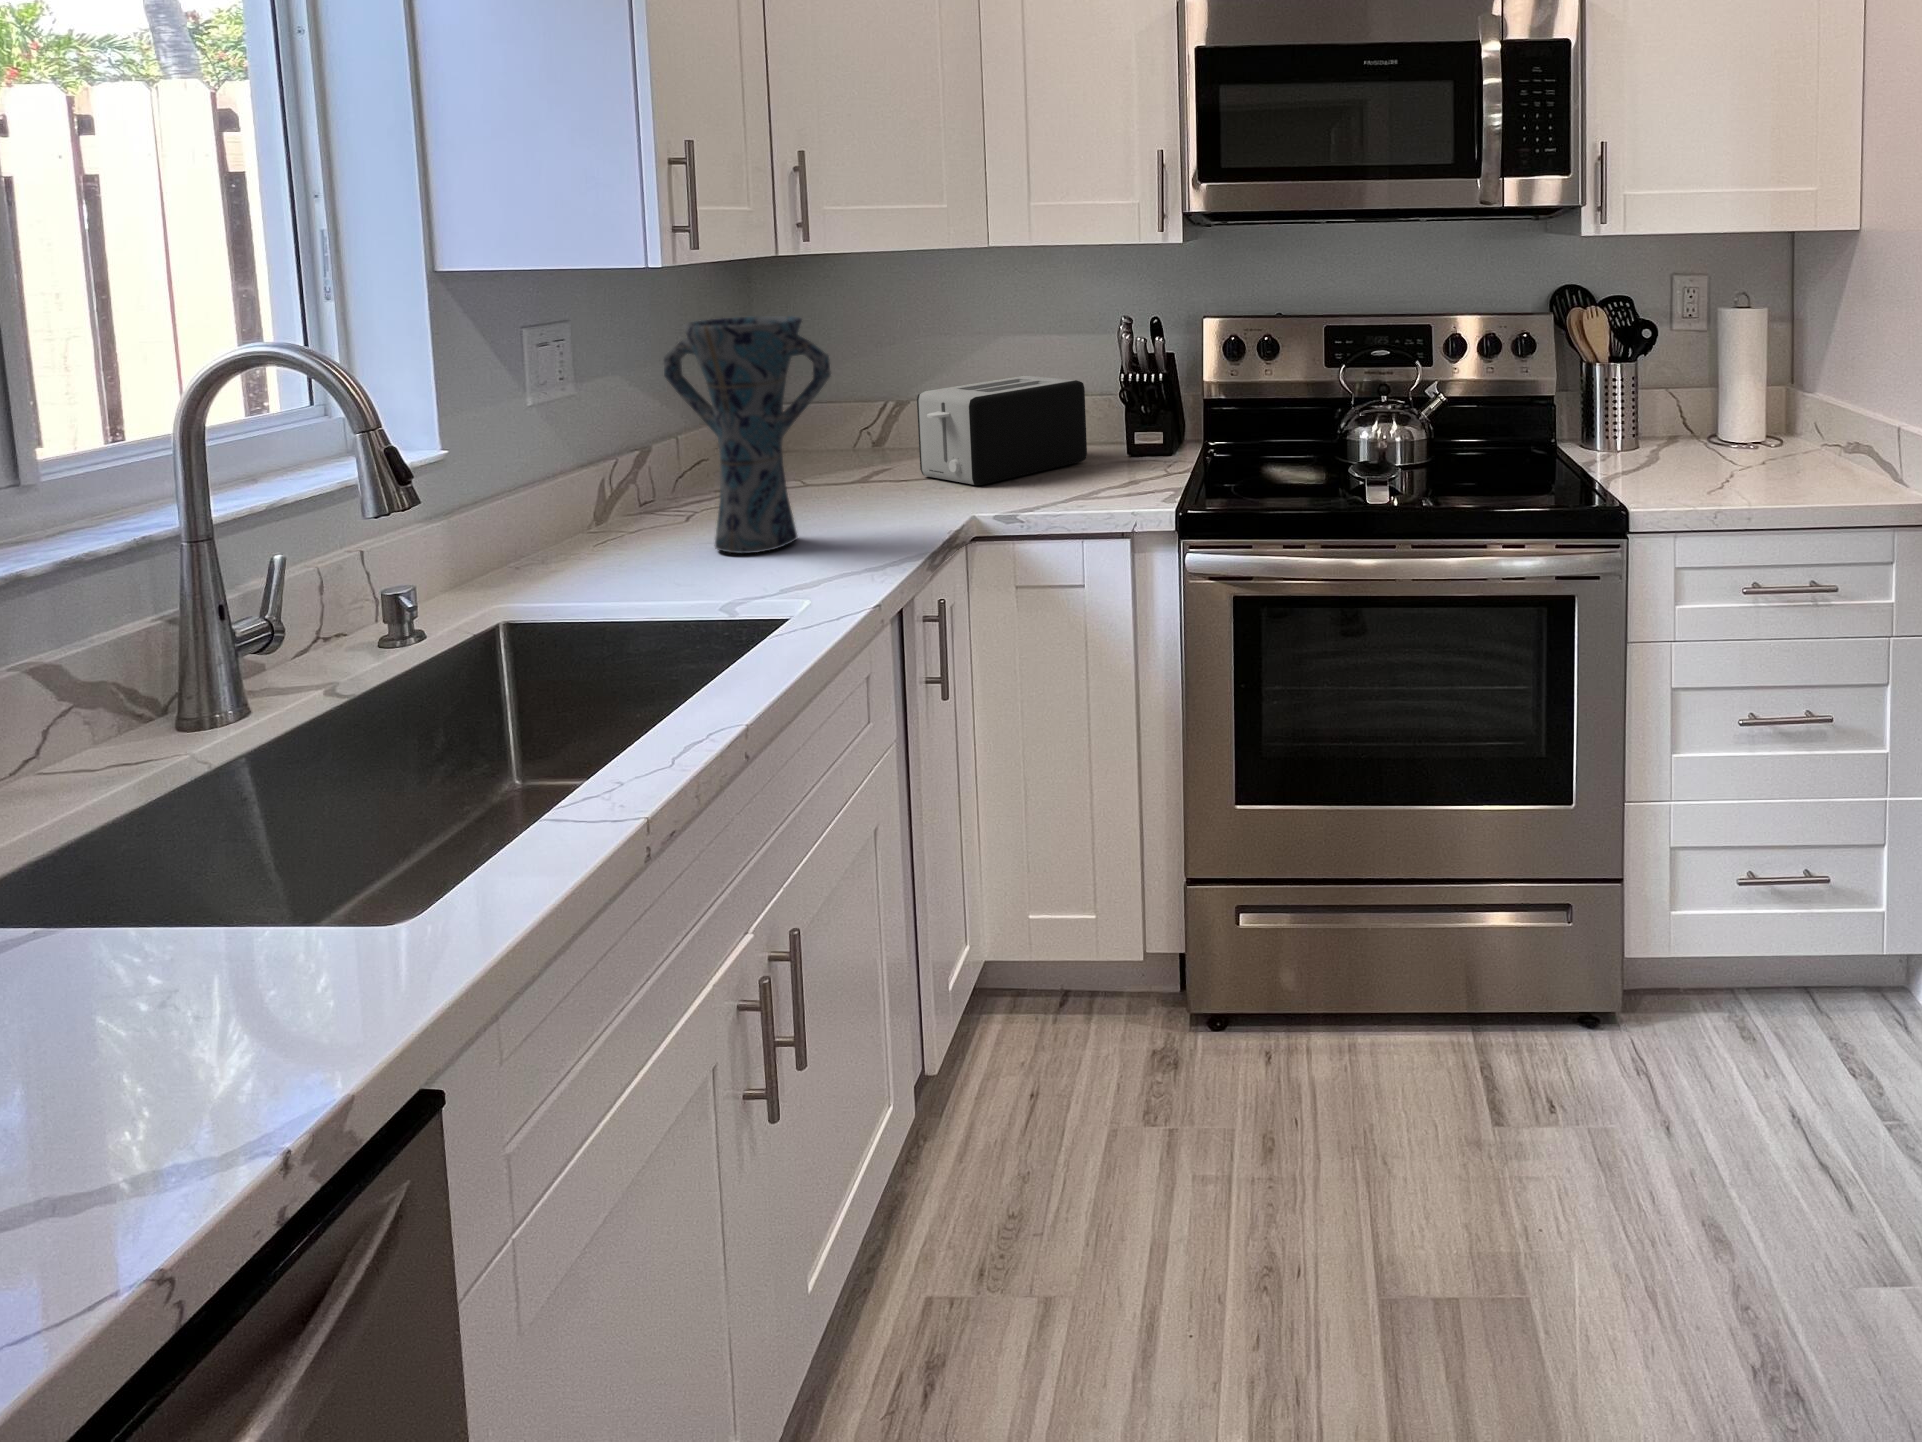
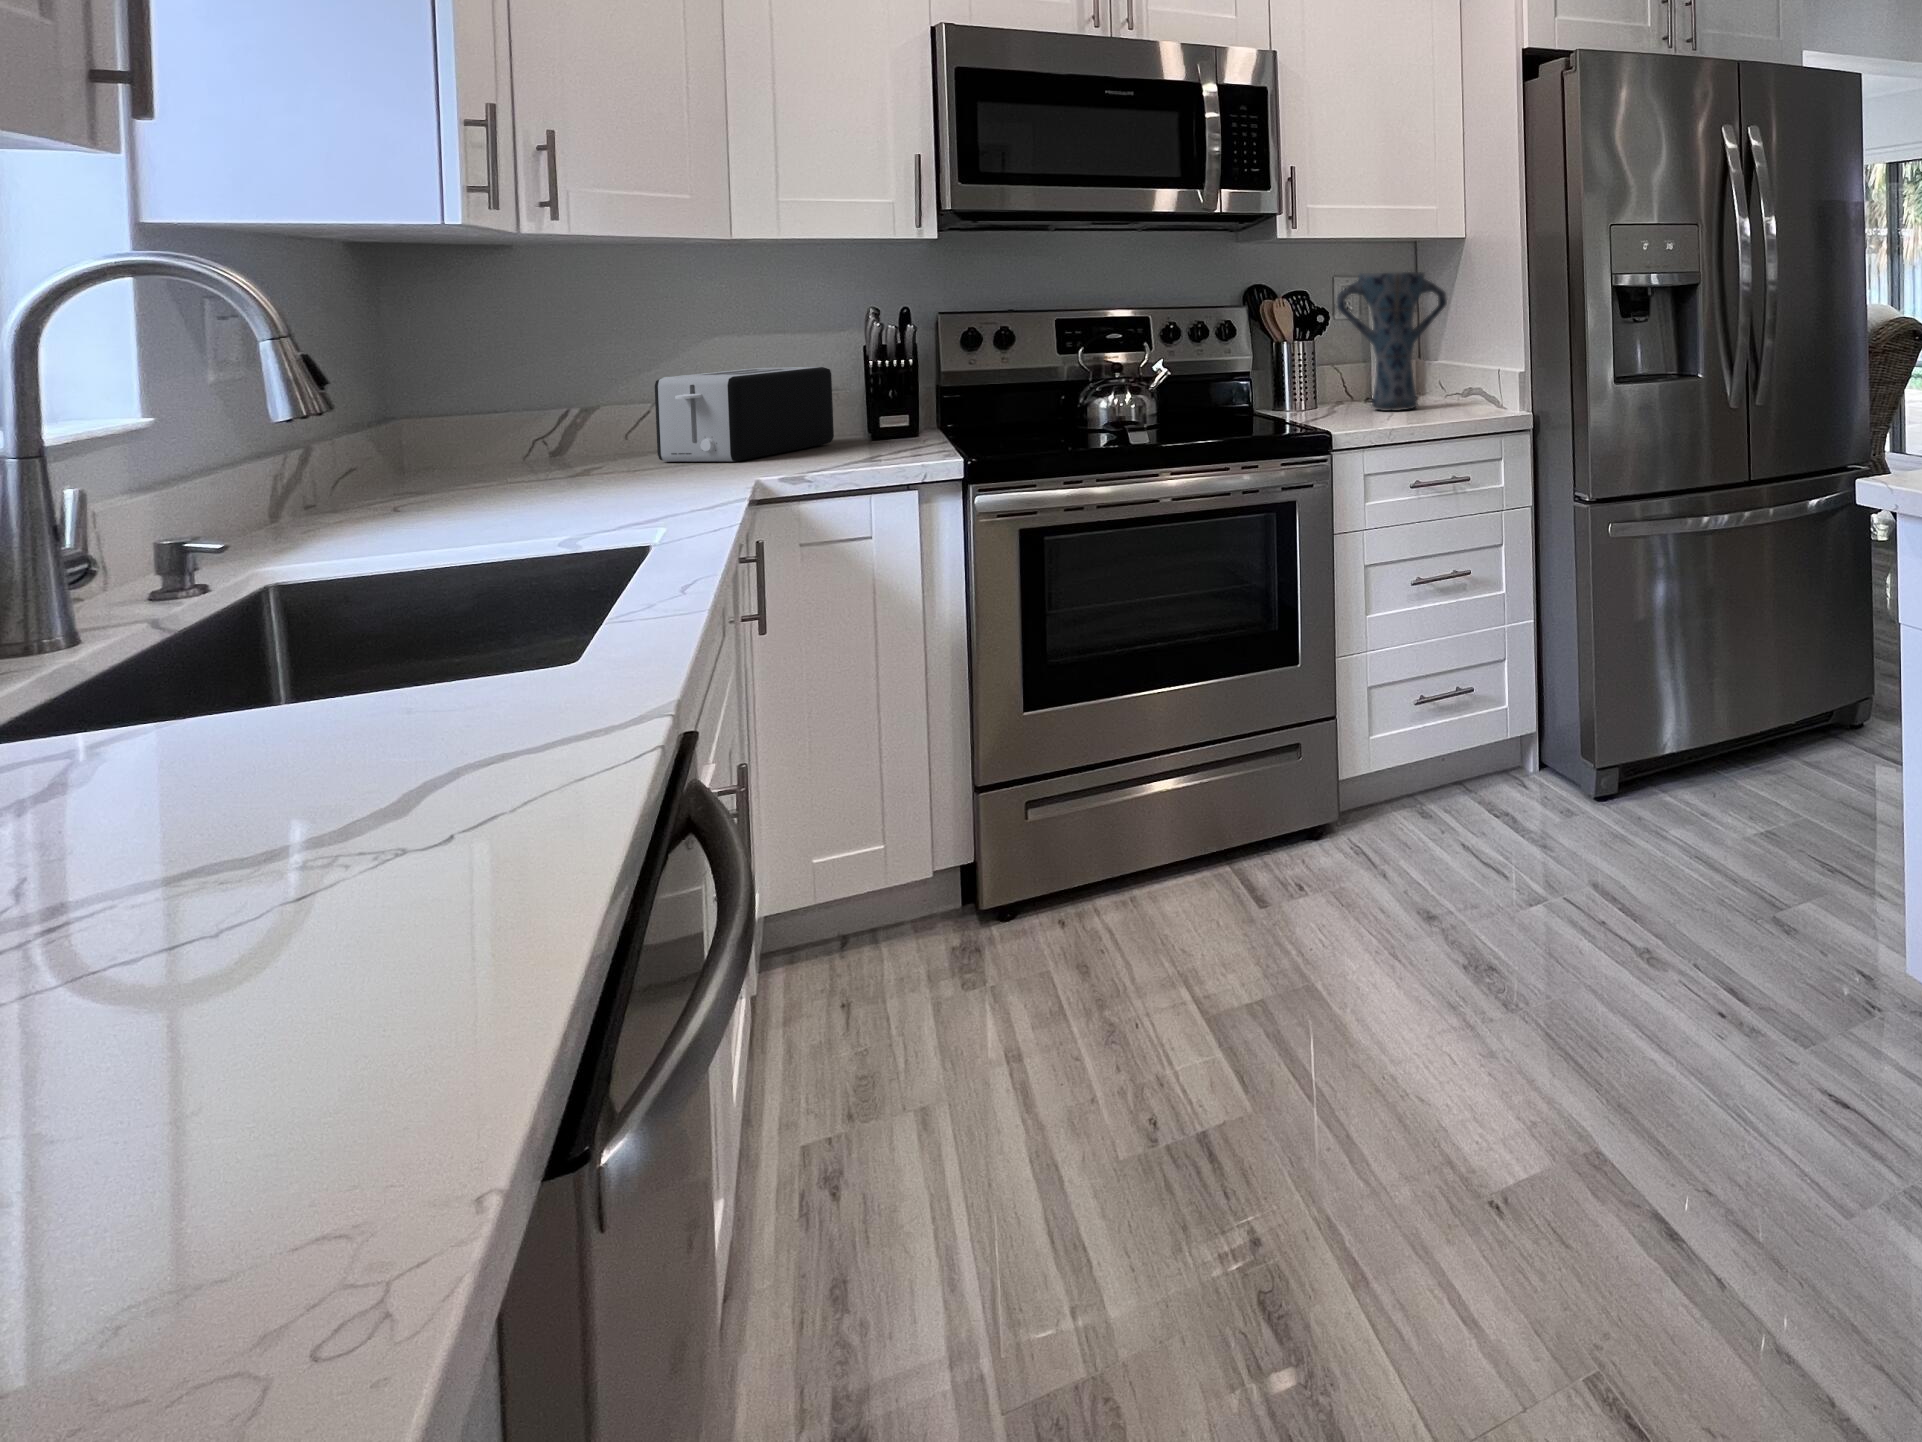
vase: present [664,316,831,554] -> present [1337,272,1447,411]

